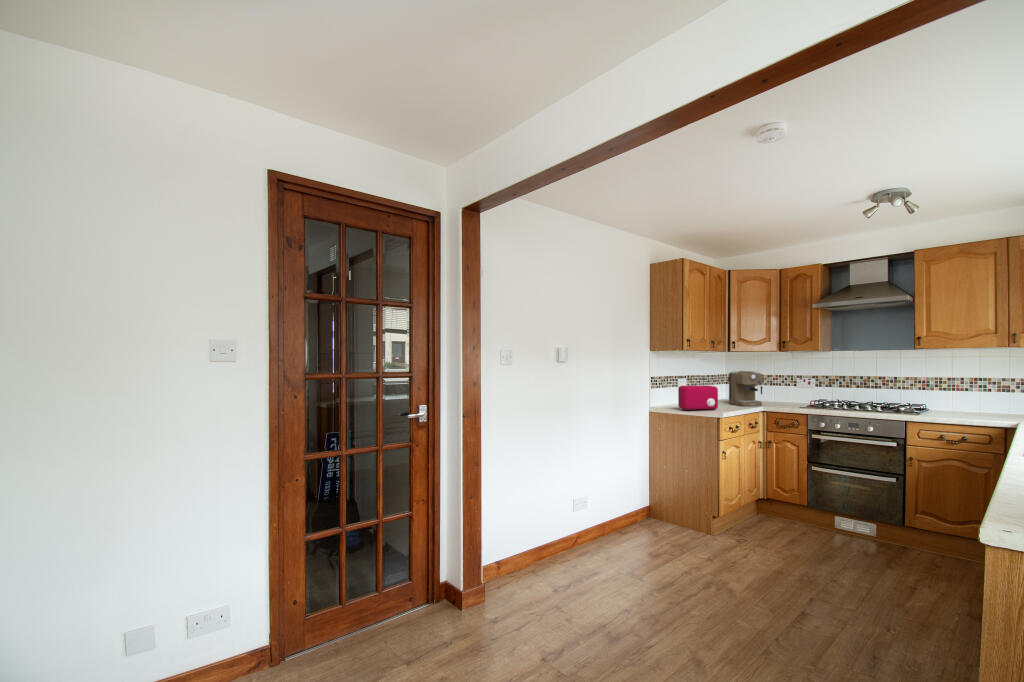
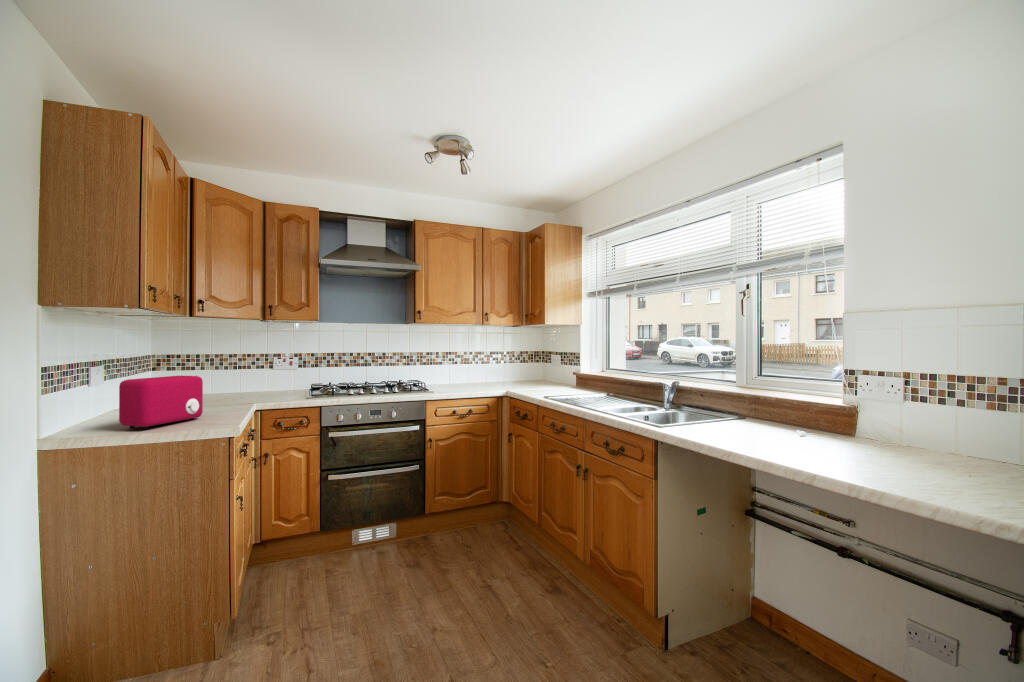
coffee maker: present [729,371,763,406] -> none [190,349,252,406]

